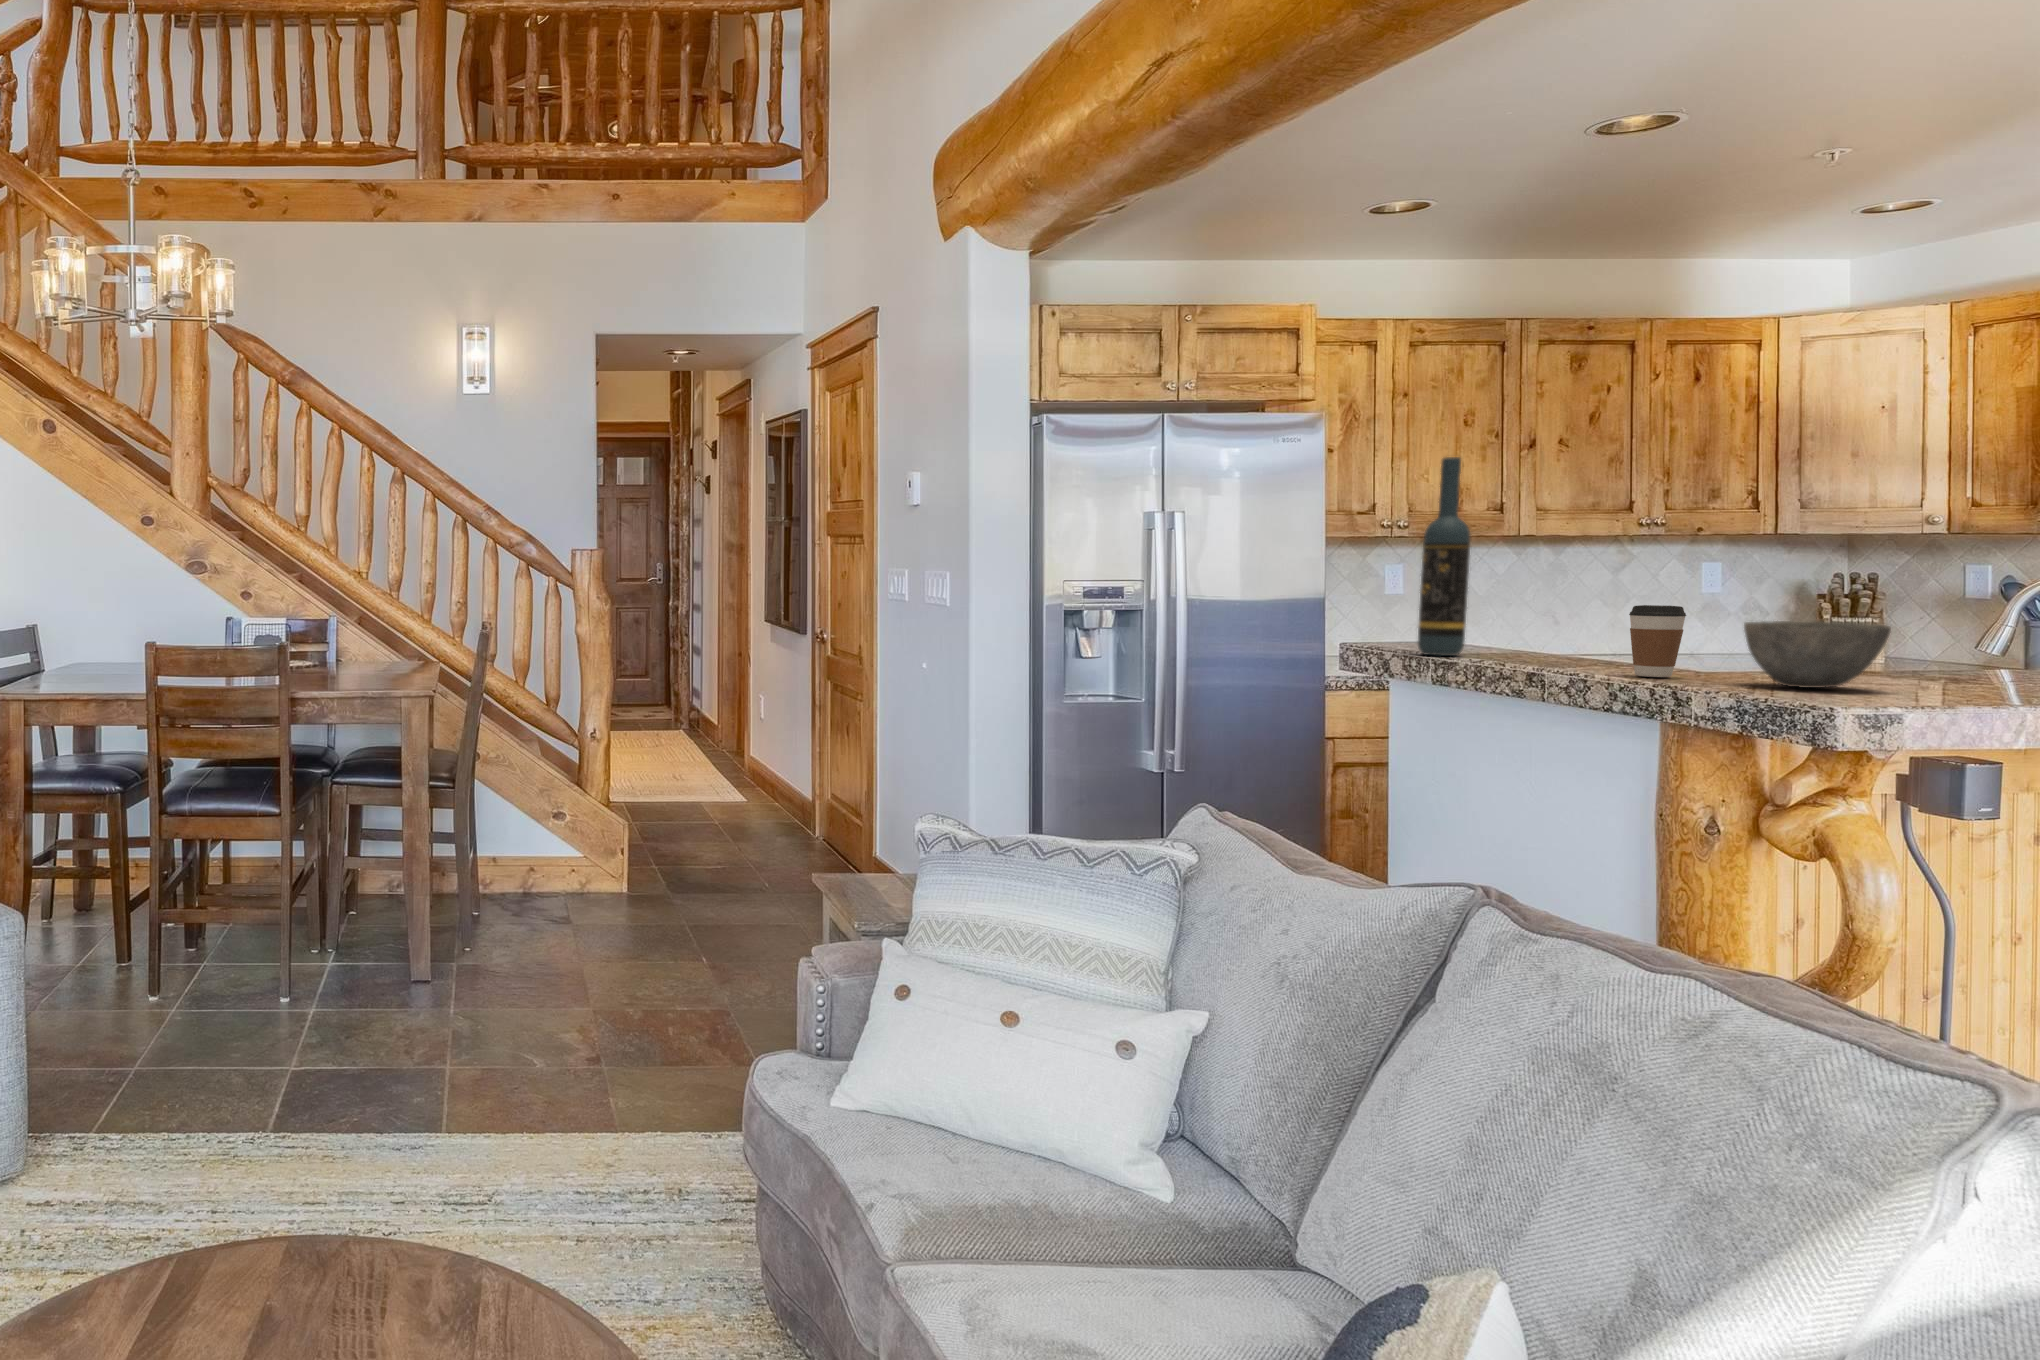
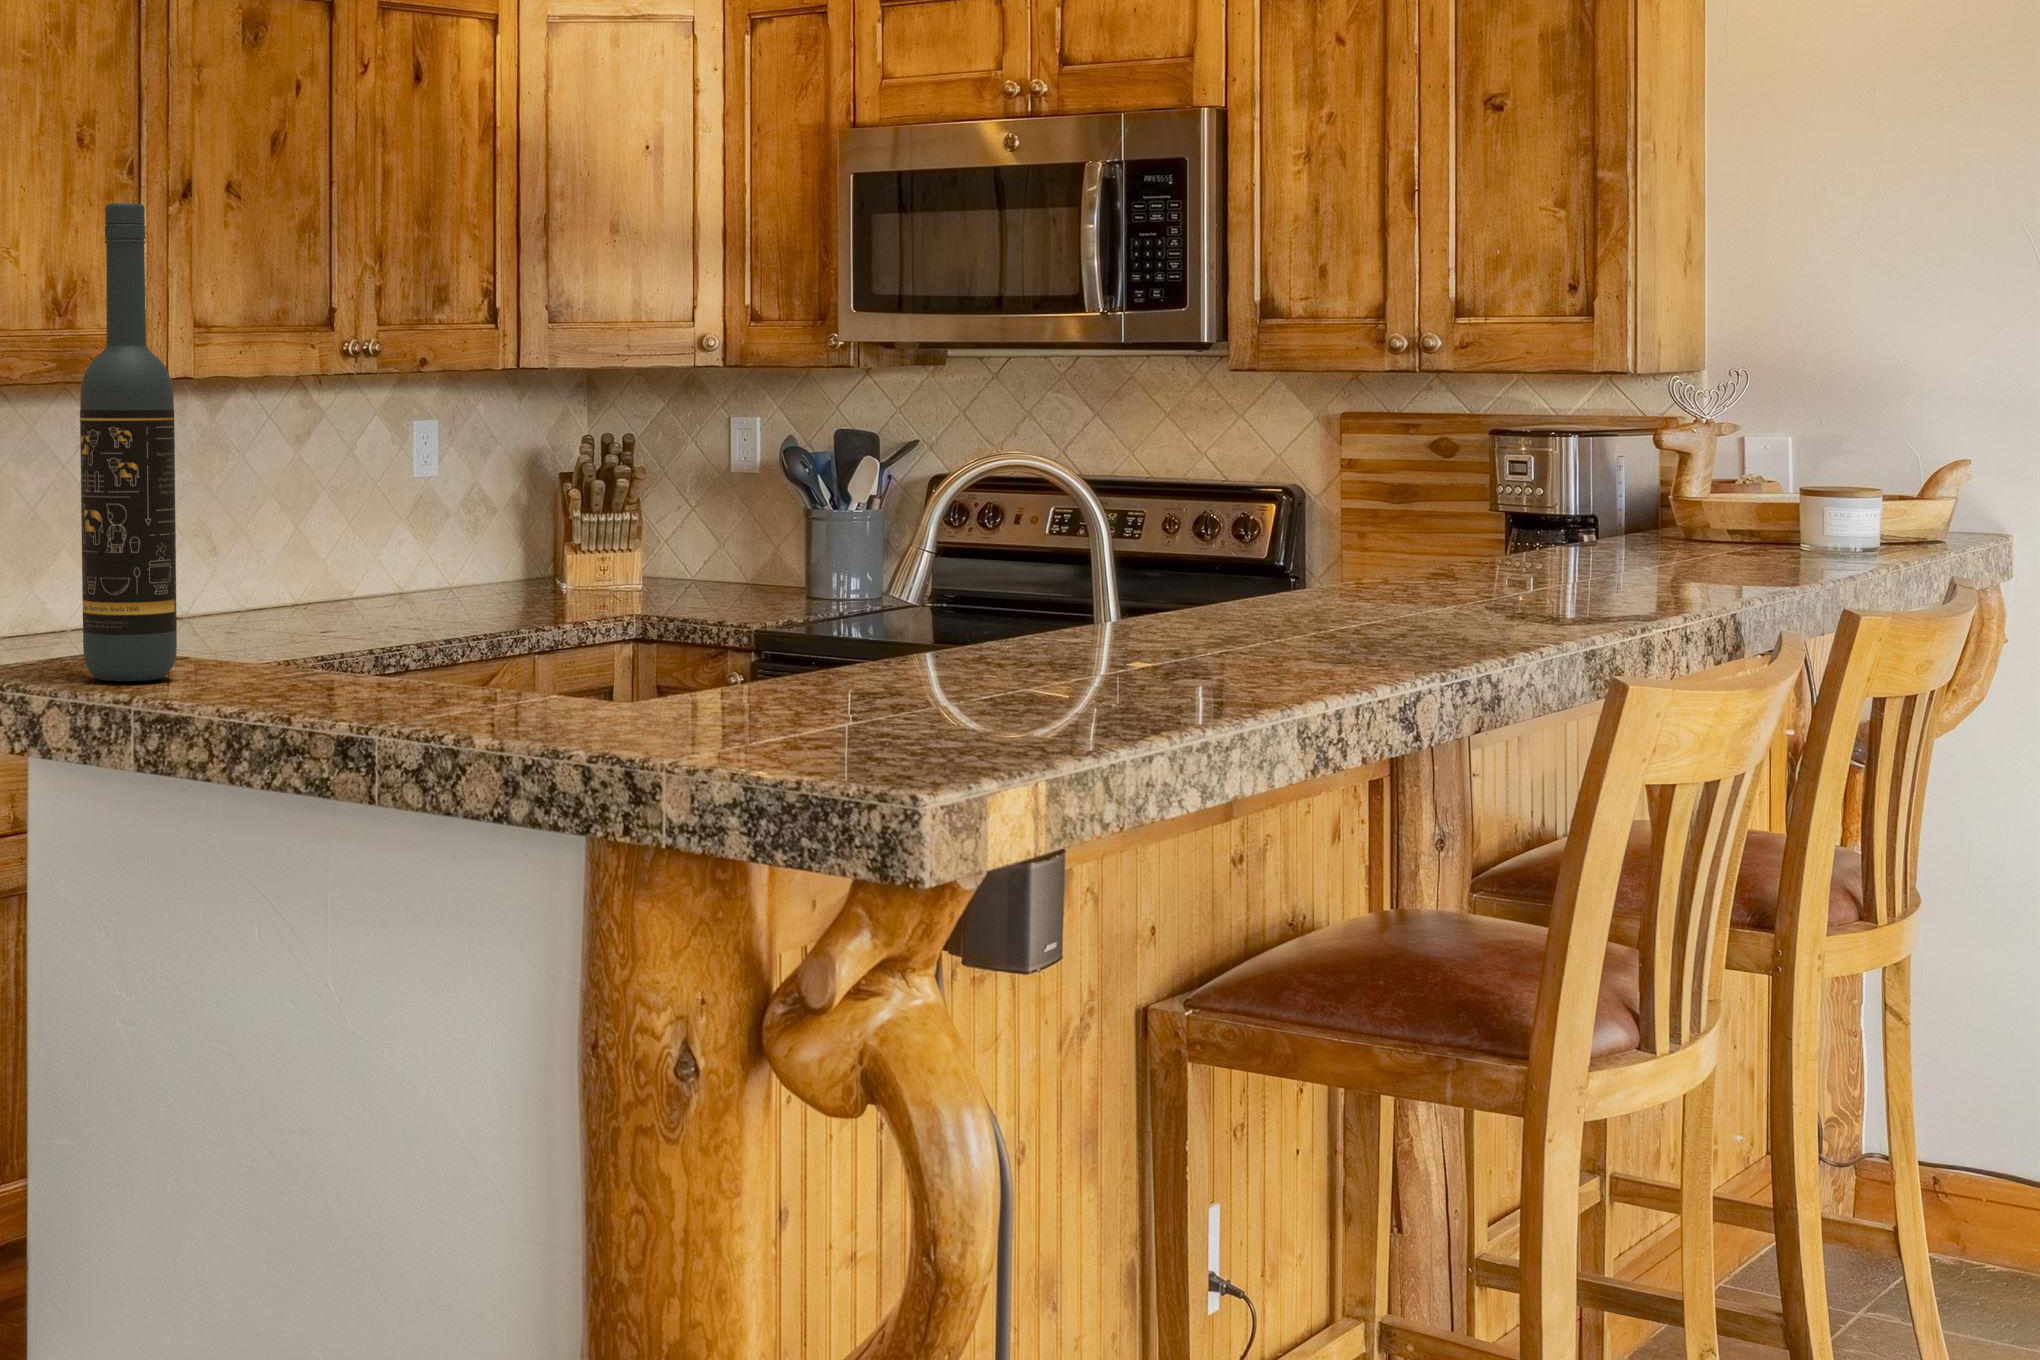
coffee cup: present [1629,605,1686,677] -> none [509,565,609,730]
bowl: present [1744,621,1891,688] -> none [717,591,951,743]

